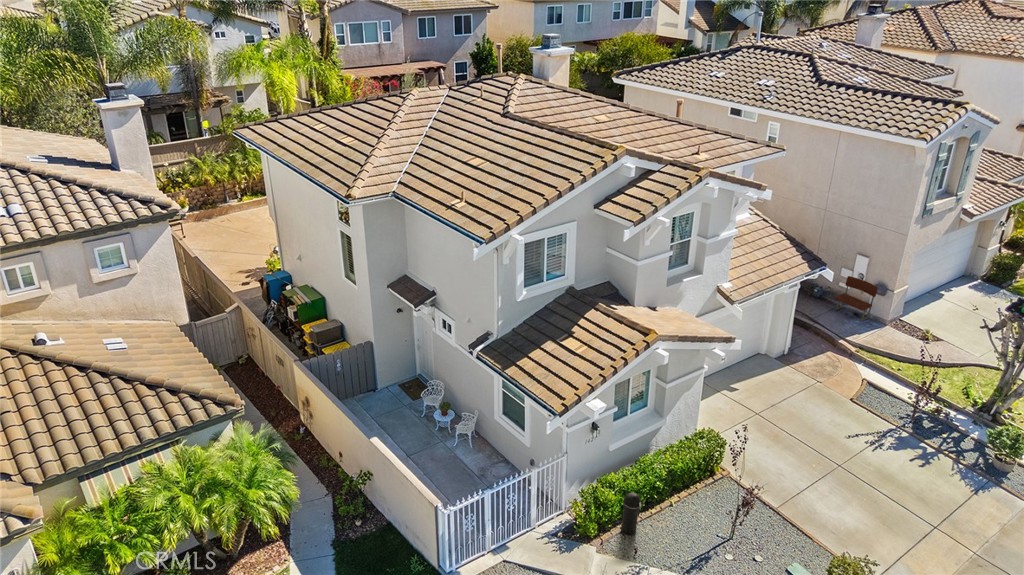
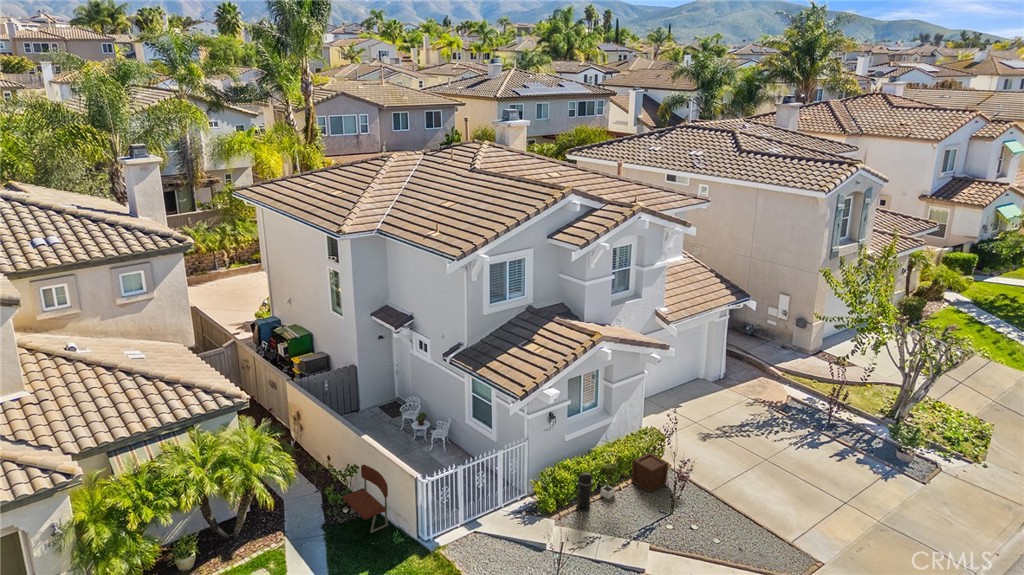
bench: present [835,276,878,321] -> present [343,465,388,533]
wooden crate: none [683,462,729,511] -> present [631,453,669,492]
potted tree: none [648,482,668,519] -> present [600,465,616,499]

